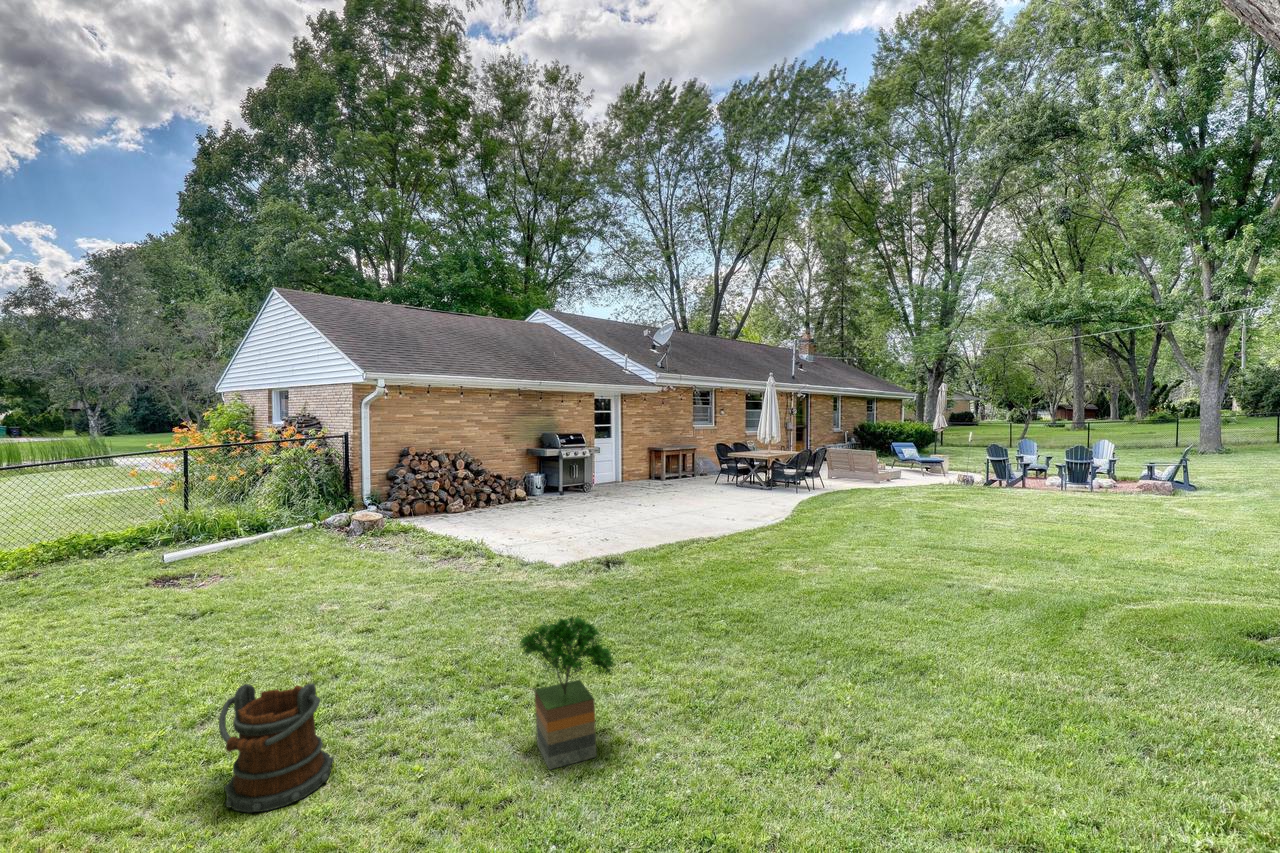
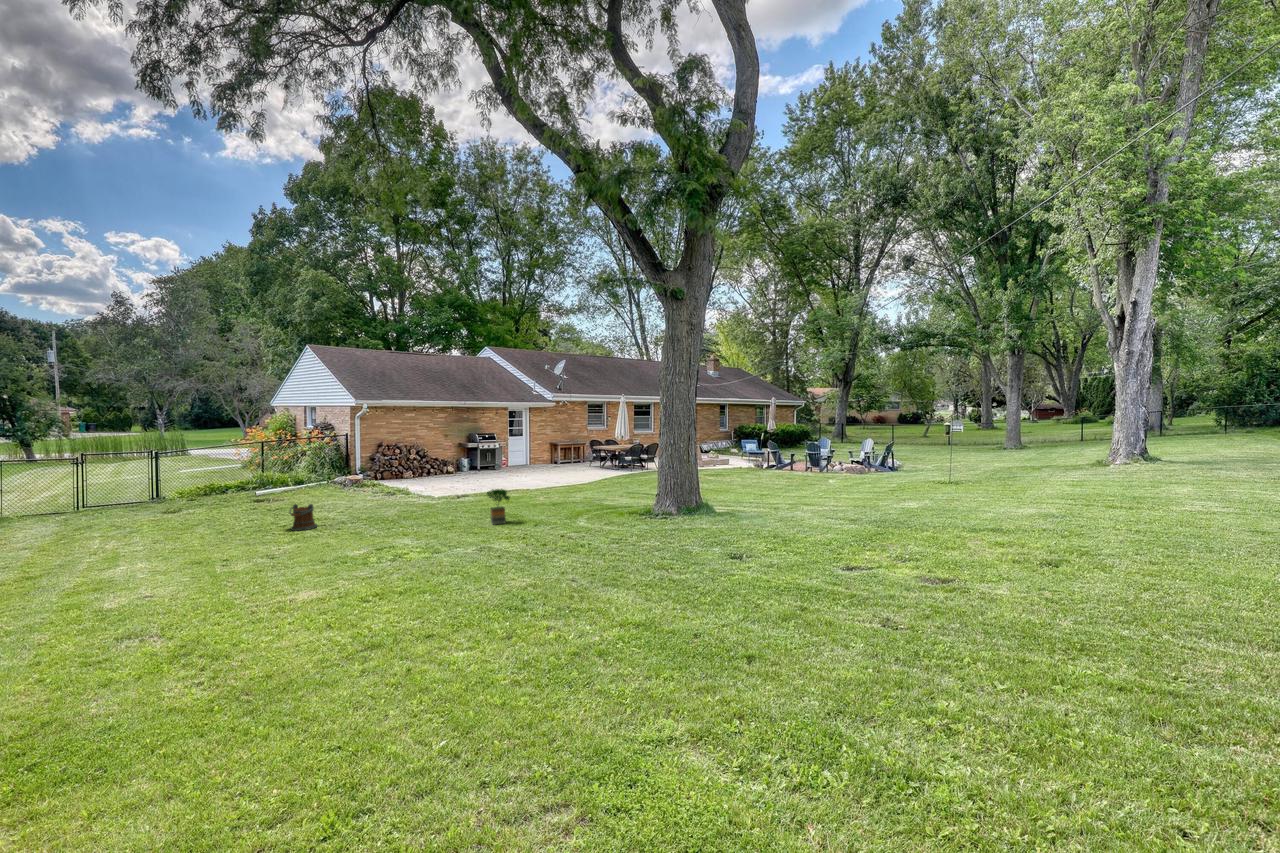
potted tree: present [520,616,614,769] -> present [486,489,510,525]

